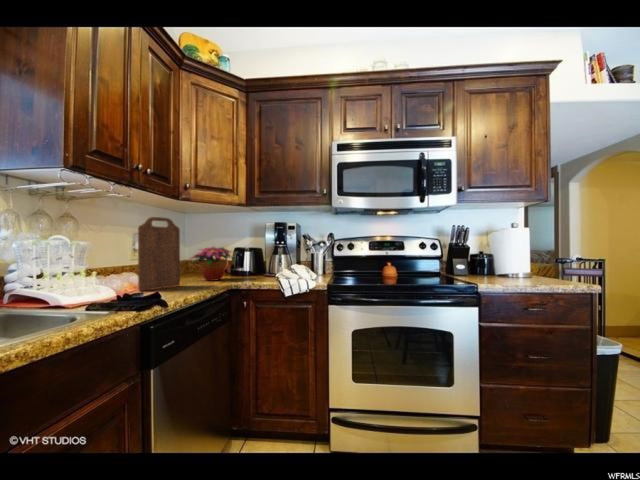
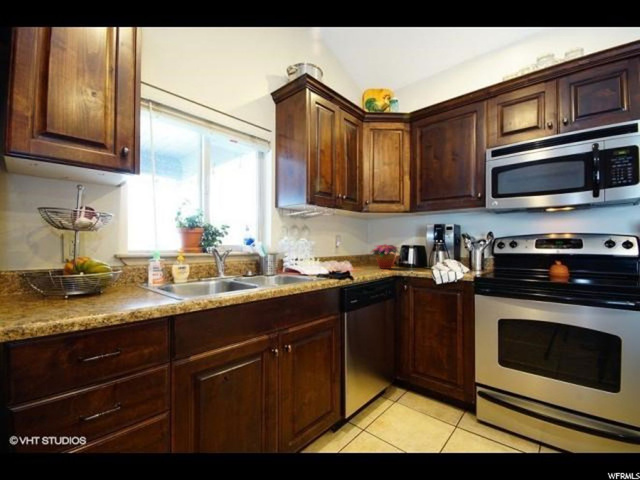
cutting board: present [138,217,180,291] -> none [338,225,362,271]

